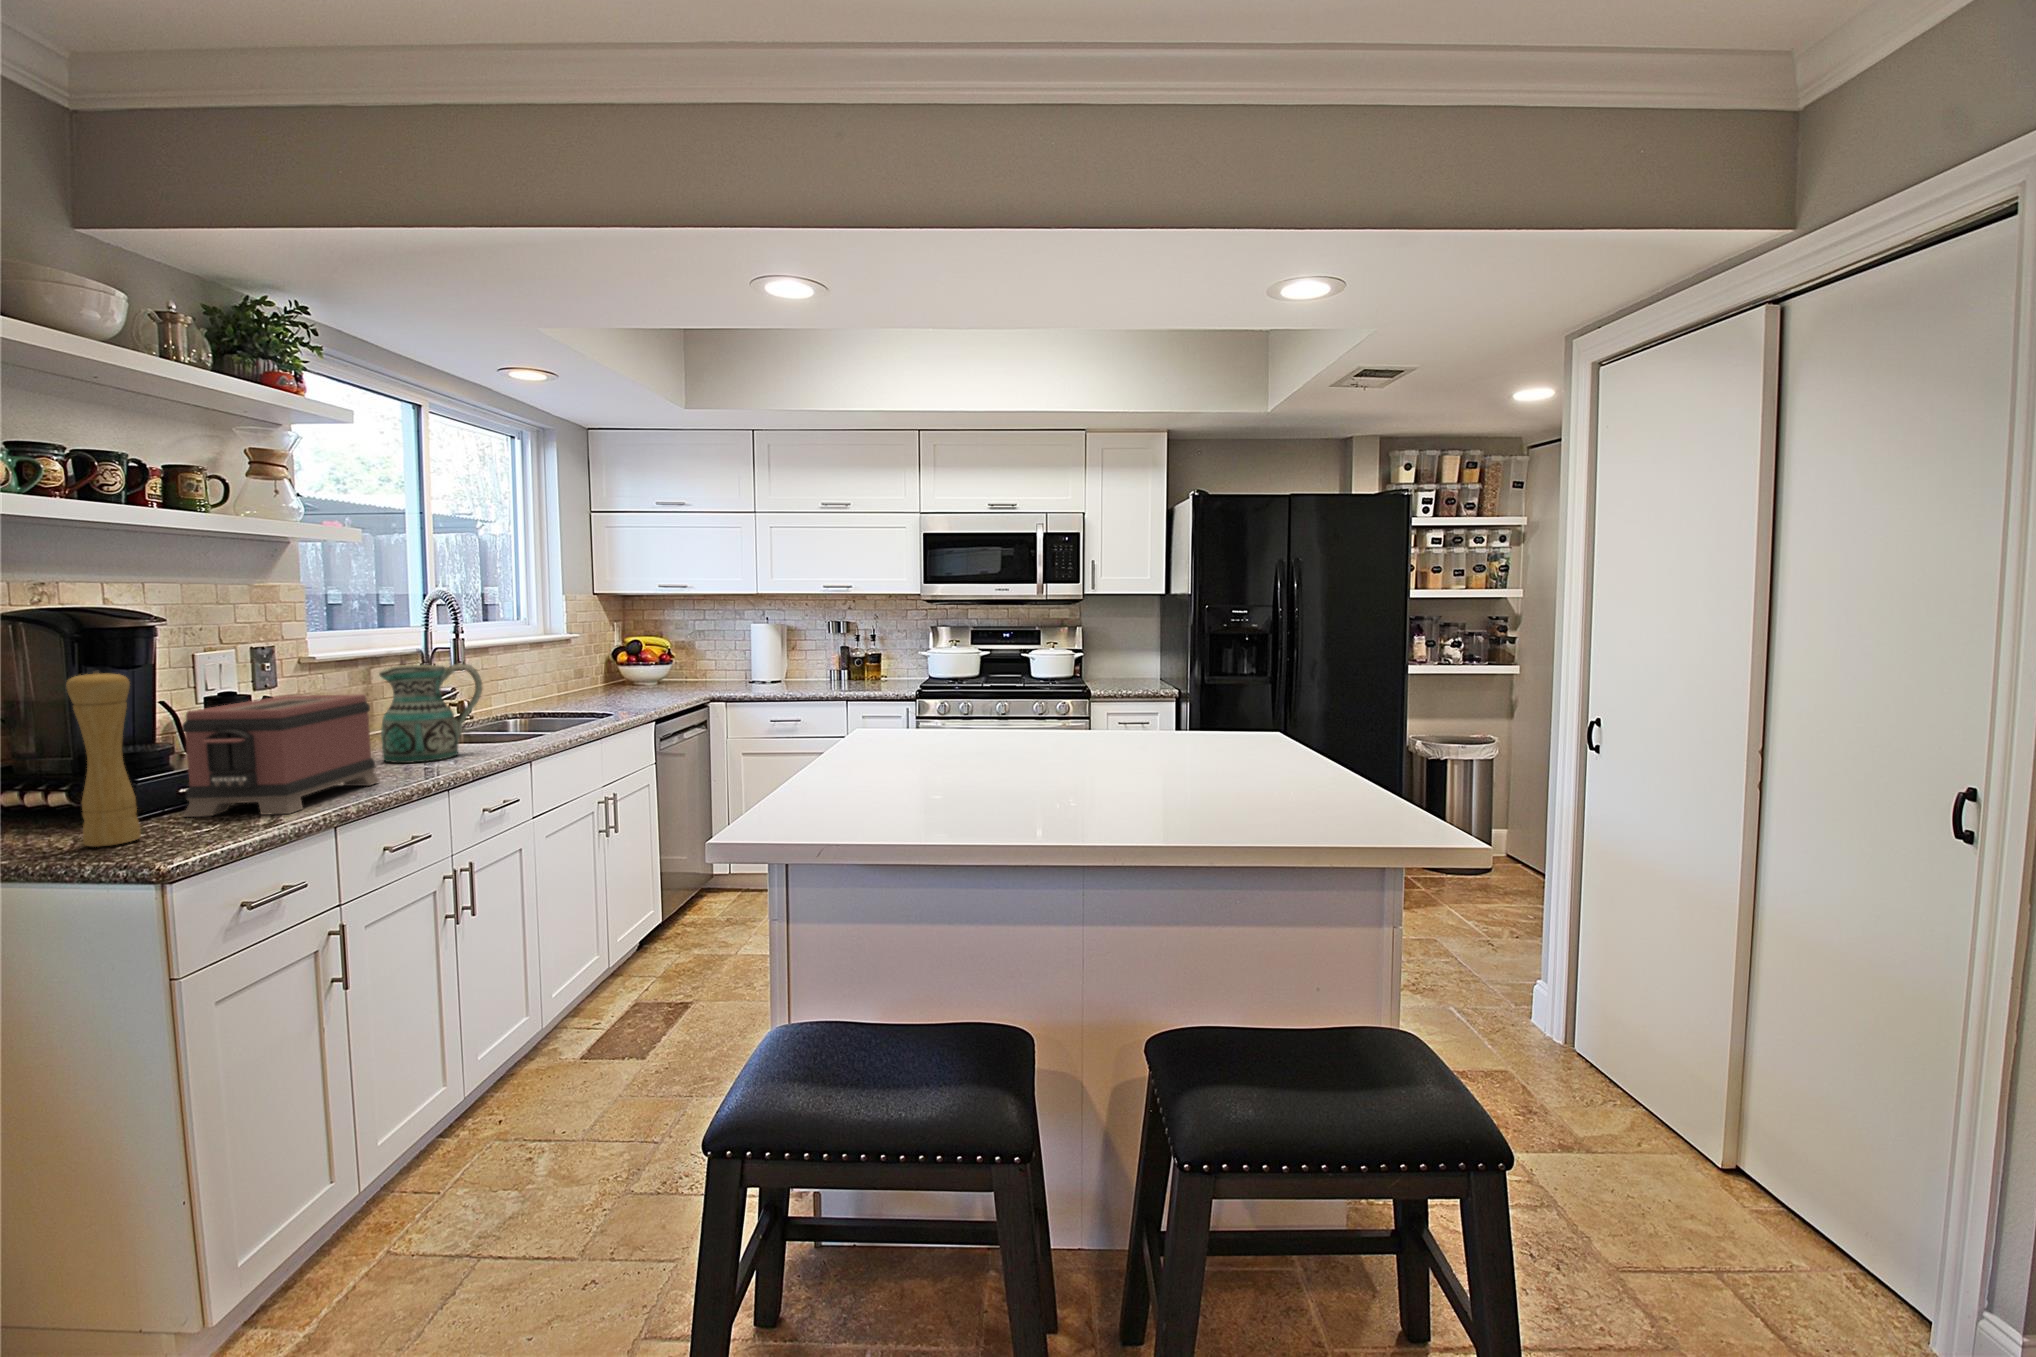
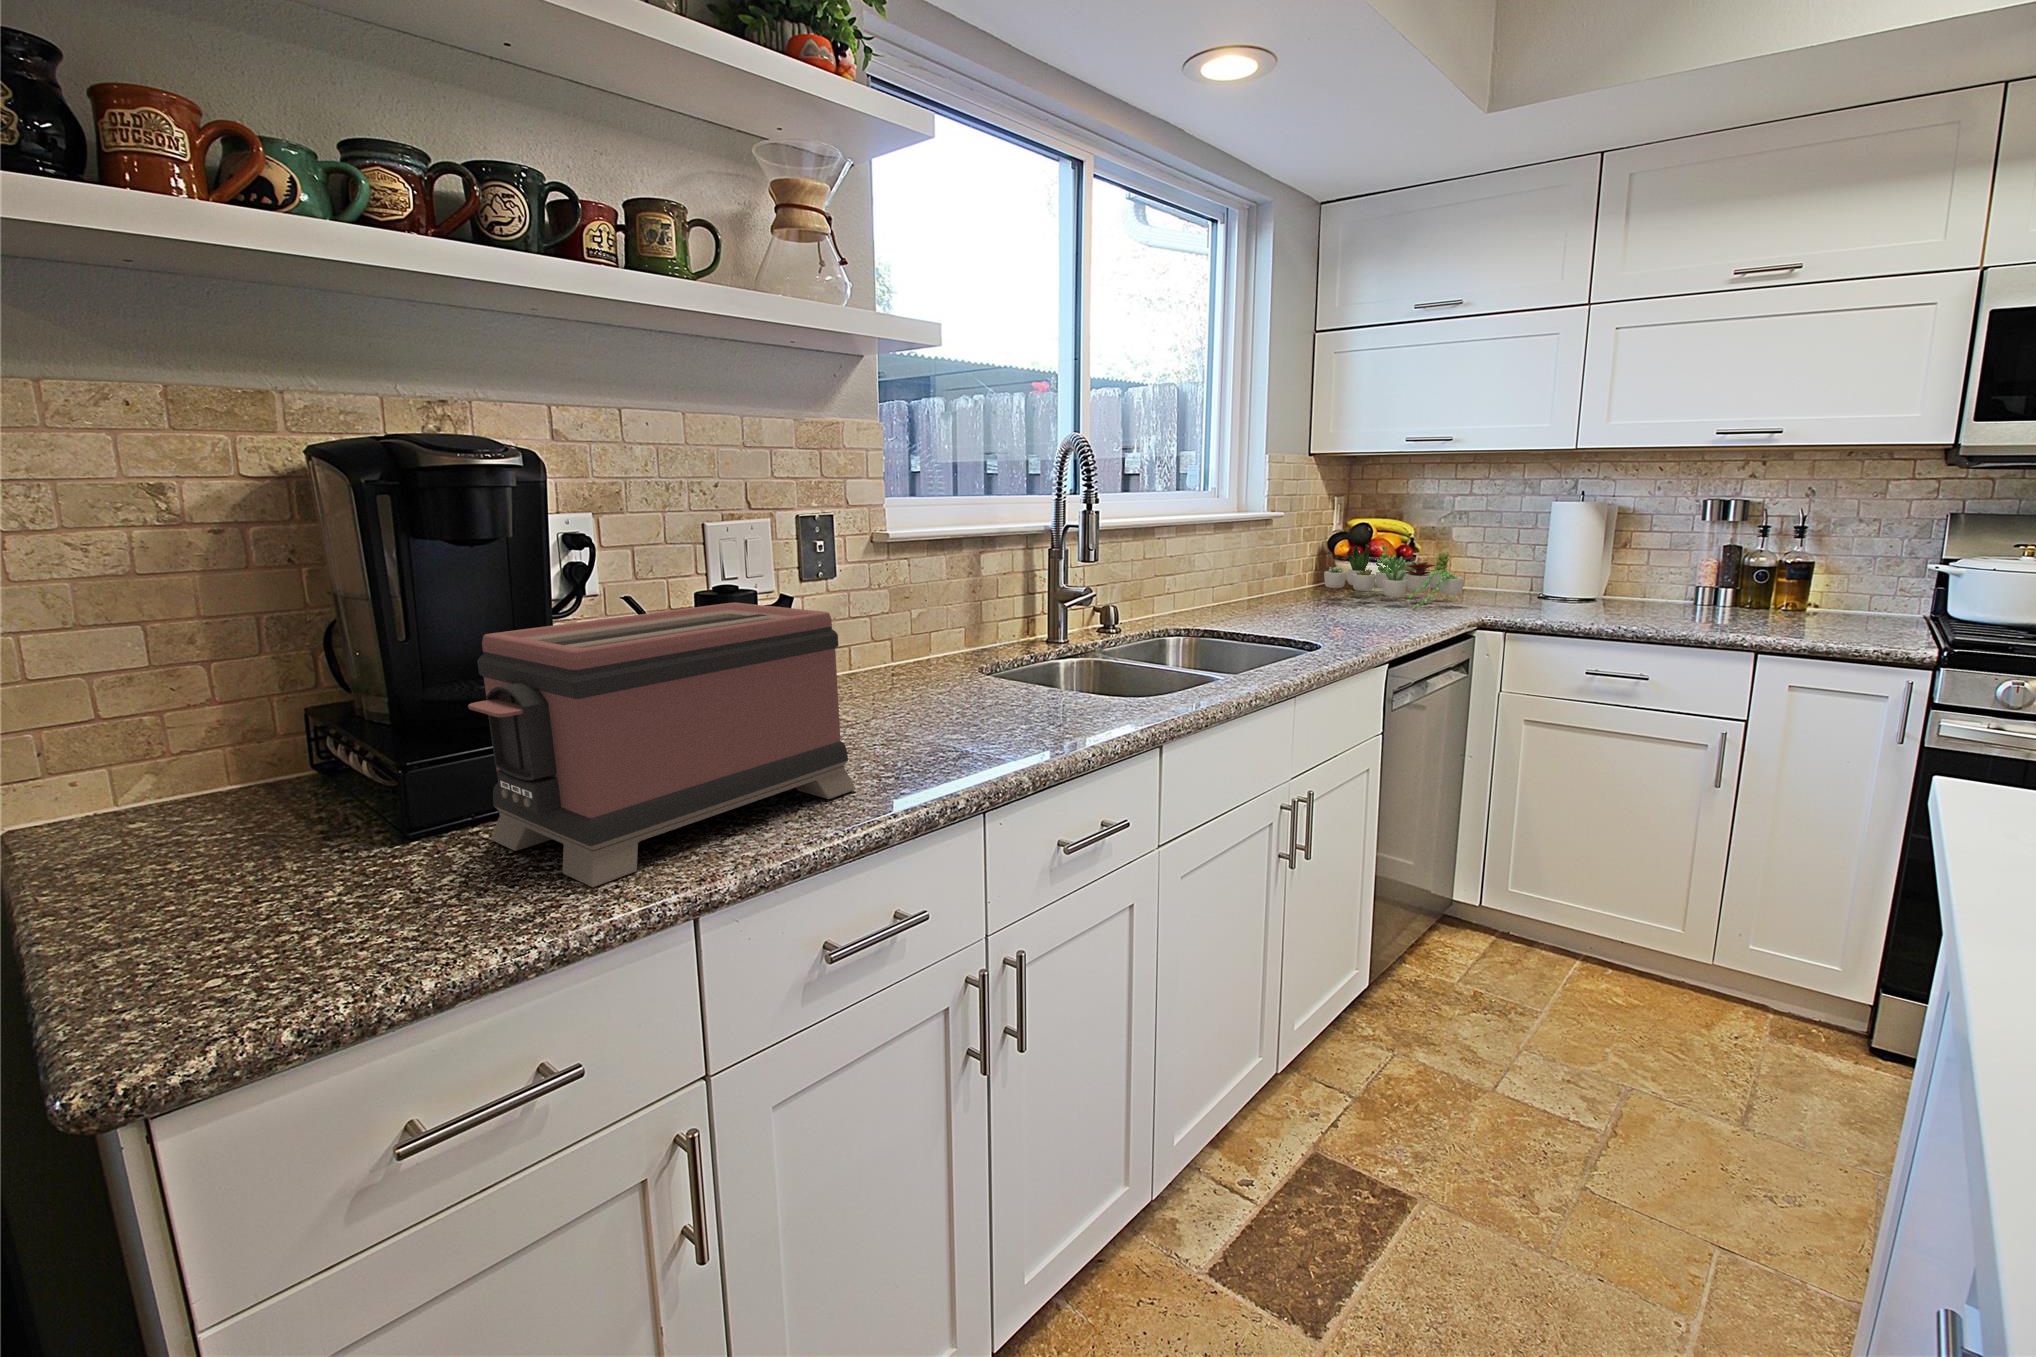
succulent plant: none [603,651,703,693] -> present [1324,545,1464,610]
ceramic pitcher: present [379,663,482,763] -> none [928,551,1086,732]
pepper mill: present [66,671,141,847] -> none [106,545,304,942]

